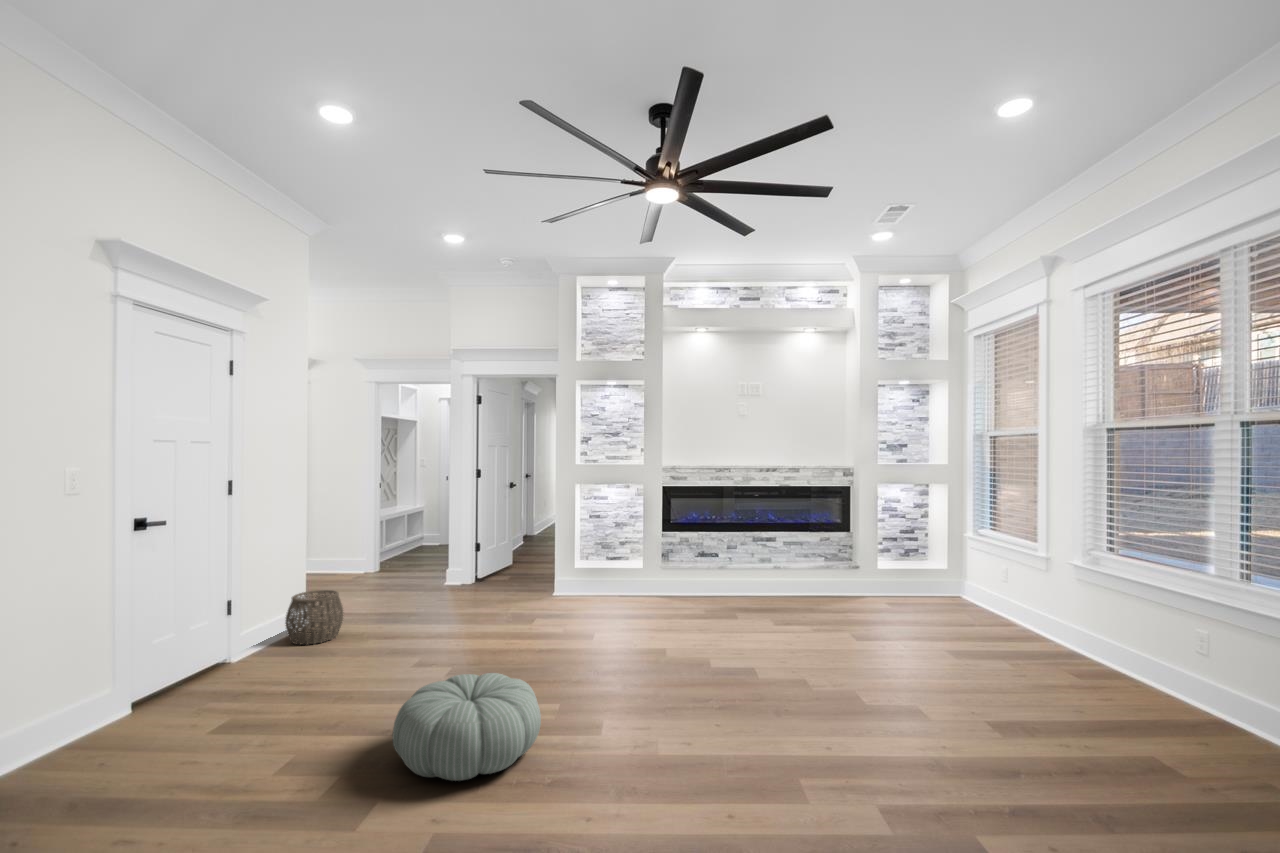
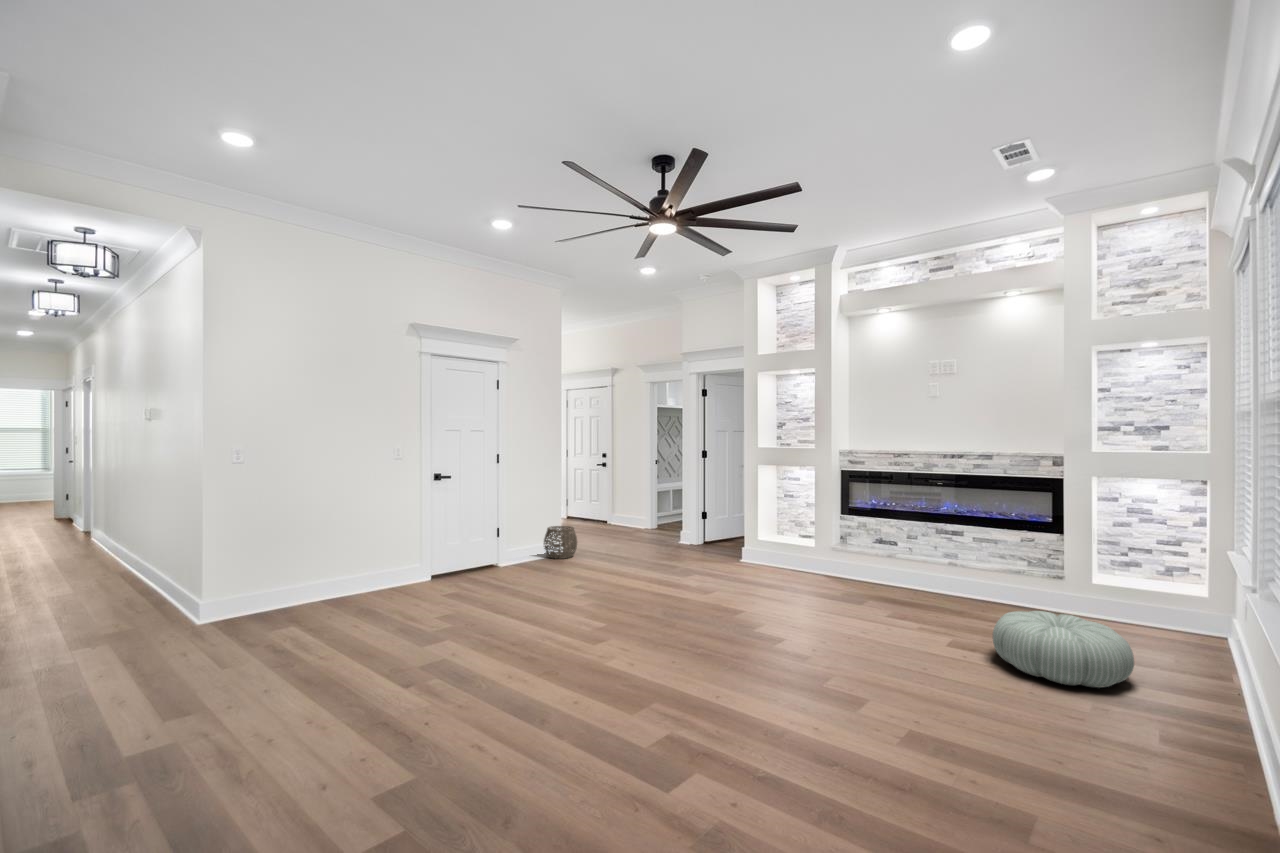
pouf: present [392,673,541,781] -> present [993,611,1134,688]

